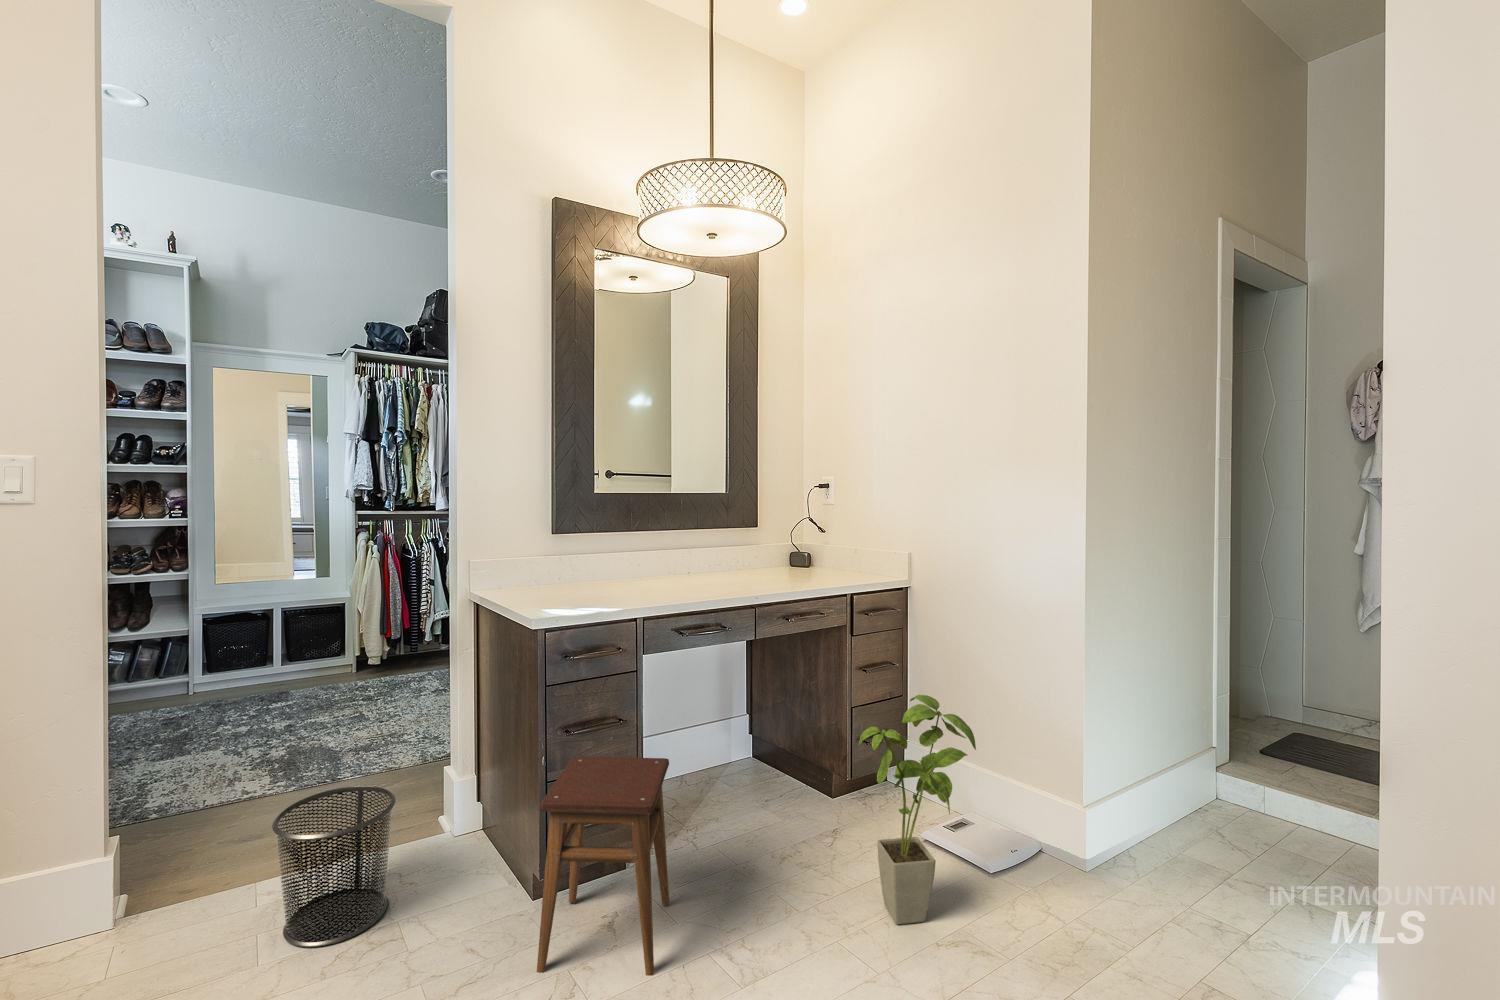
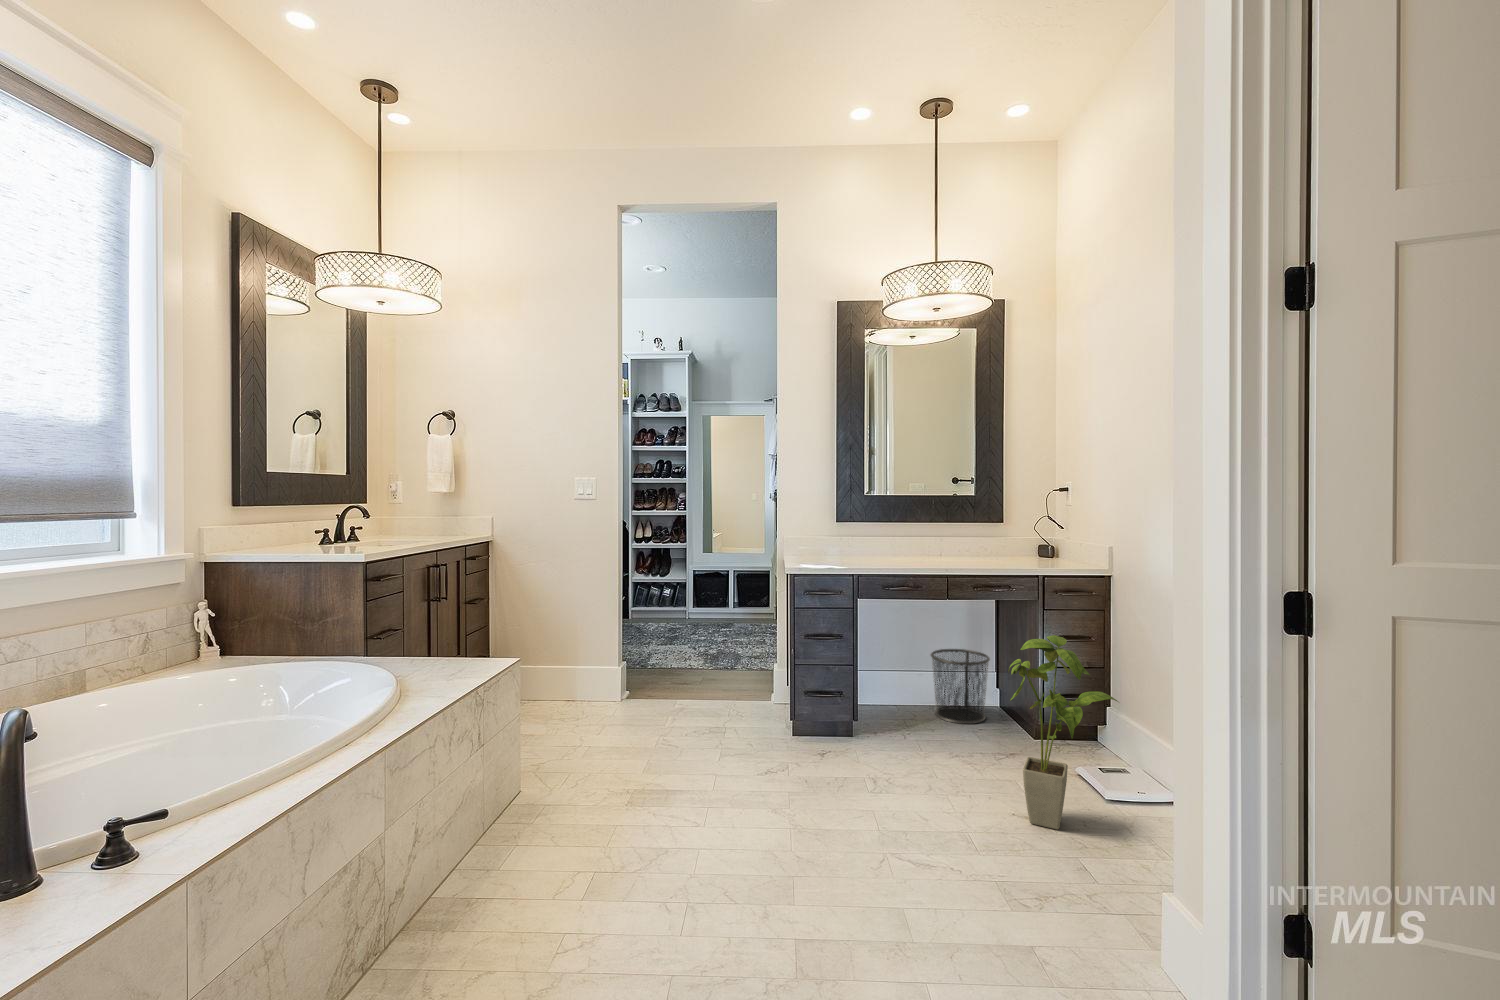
stool: present [537,756,669,975] -> none [774,650,873,788]
waste bin: present [272,786,396,948] -> present [931,649,990,724]

